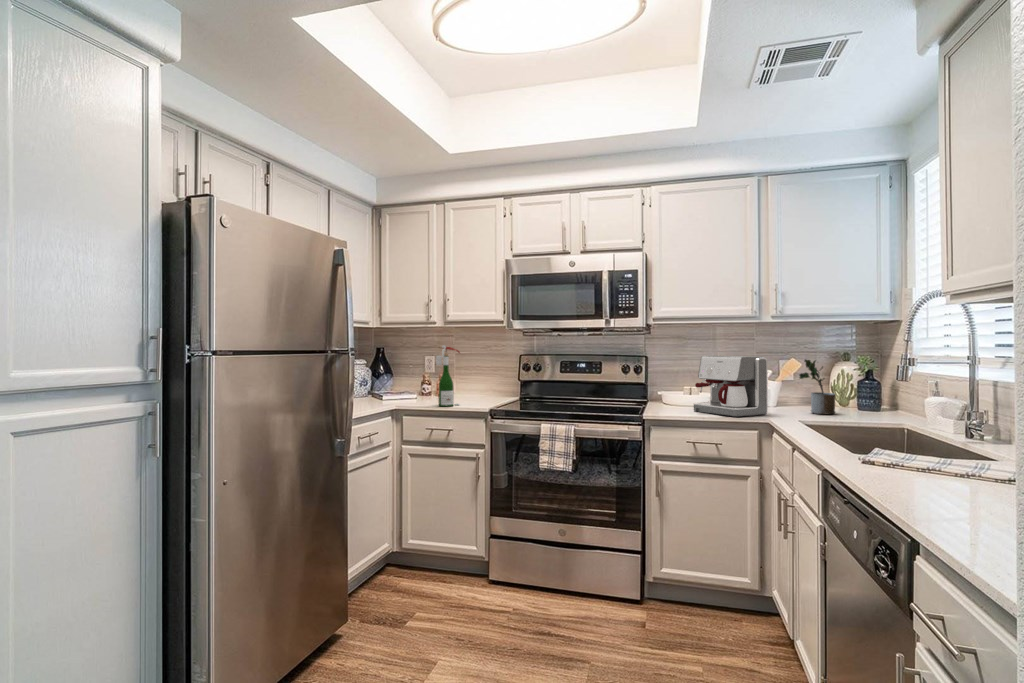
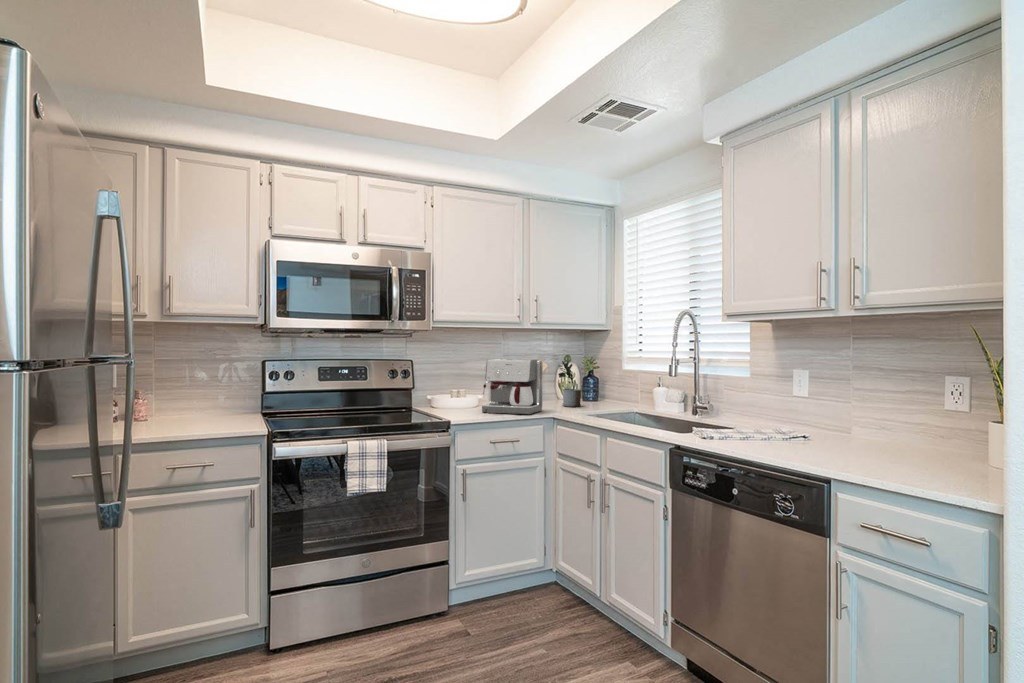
wine bottle: present [436,345,460,407] -> none [178,349,212,434]

